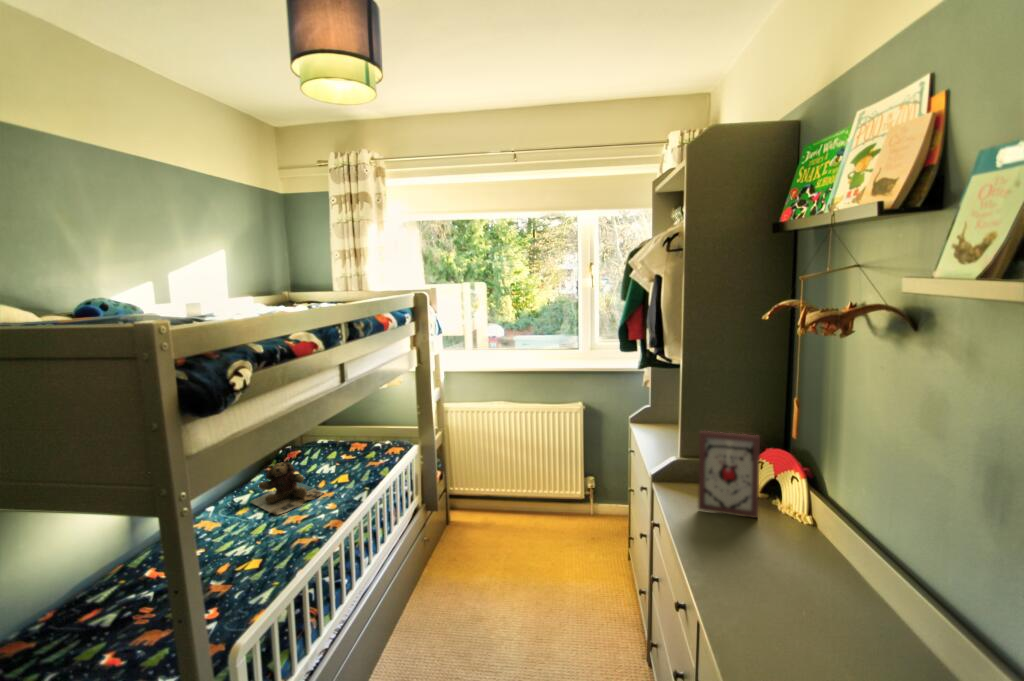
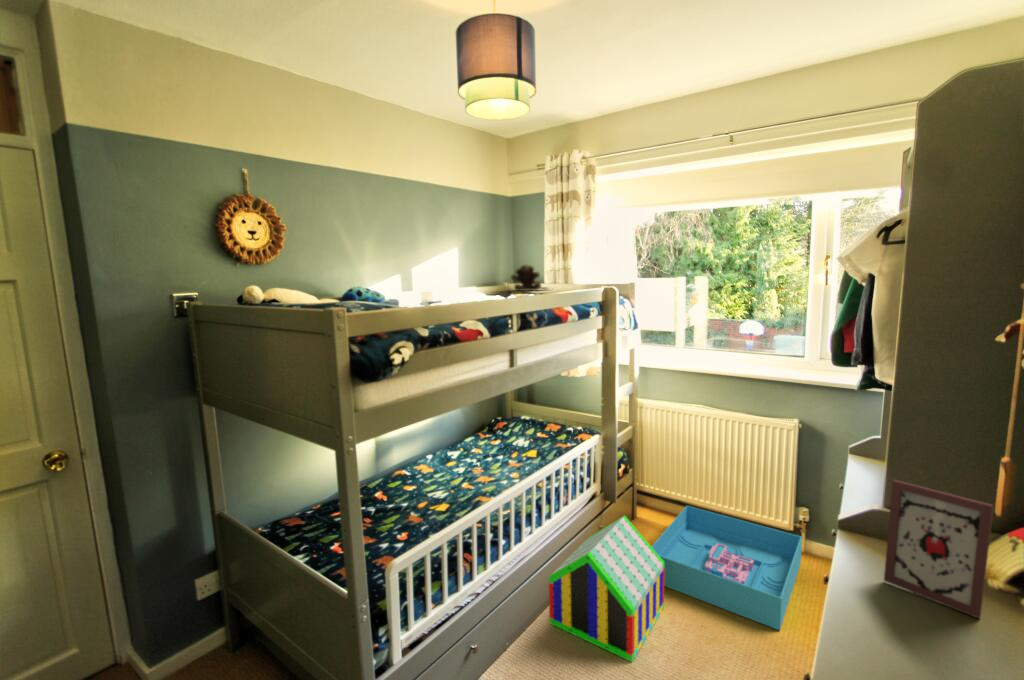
teddy bear: present [251,462,324,515] -> present [511,265,547,291]
storage bin: none [477,497,595,583] -> present [652,506,802,630]
toy house: none [394,519,501,658] -> present [549,516,664,662]

